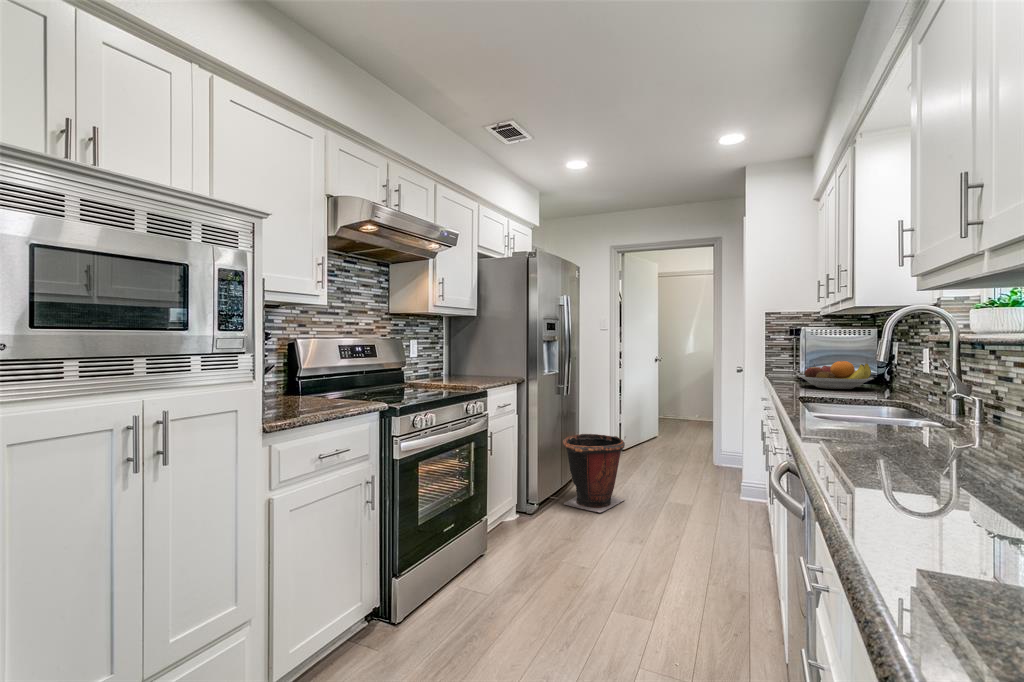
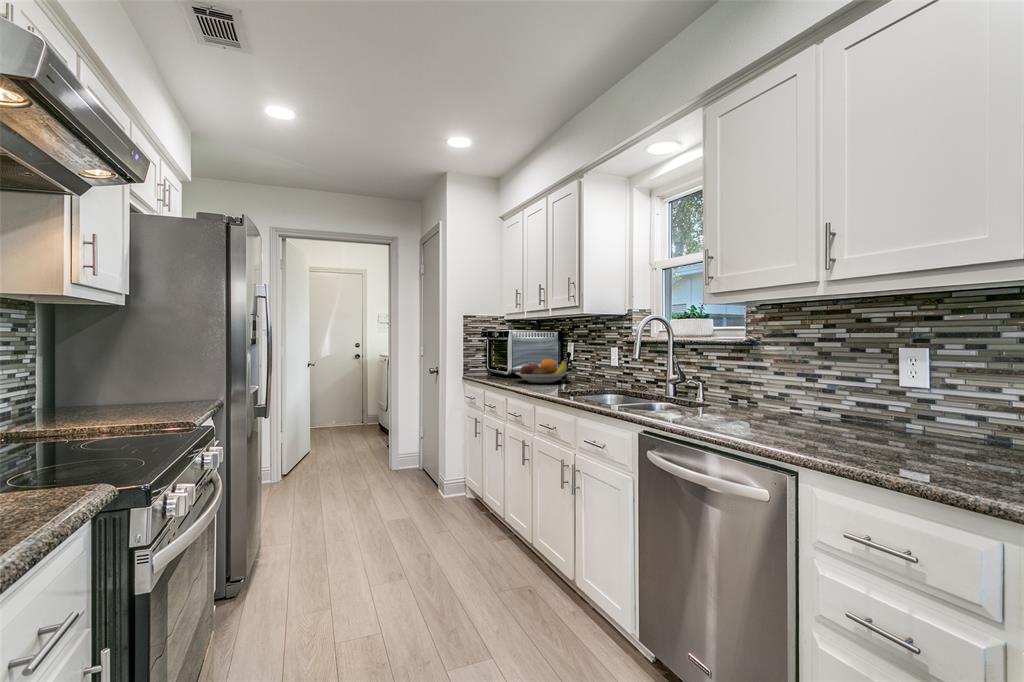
trash can: present [563,434,626,513] -> none [263,450,345,557]

